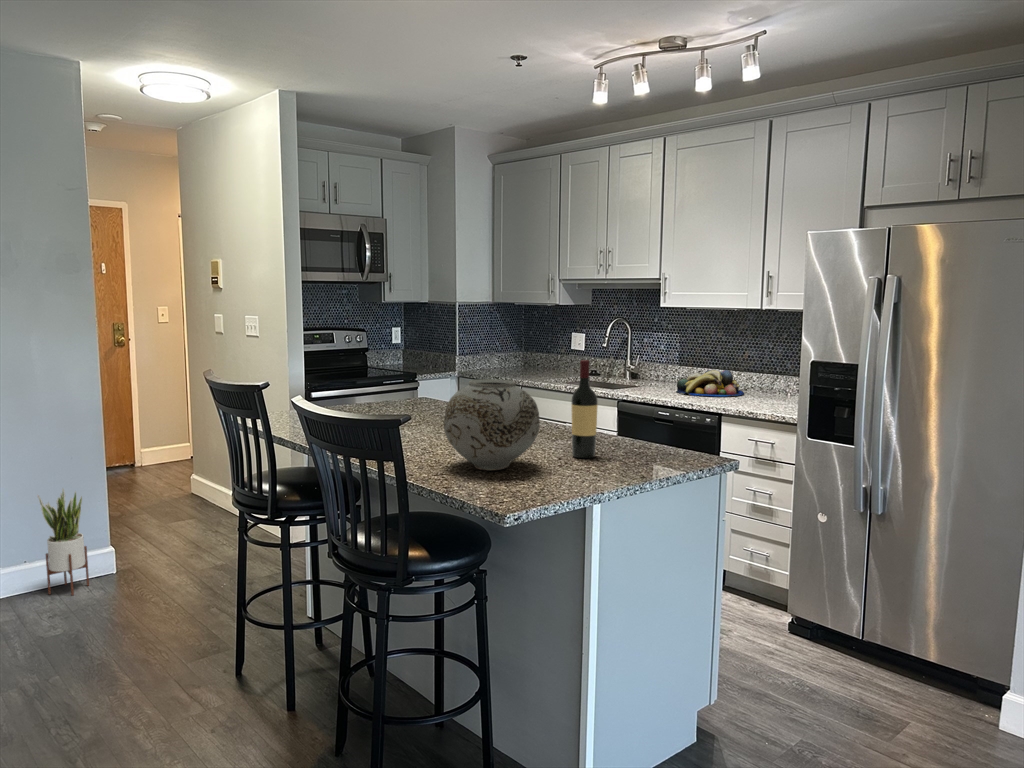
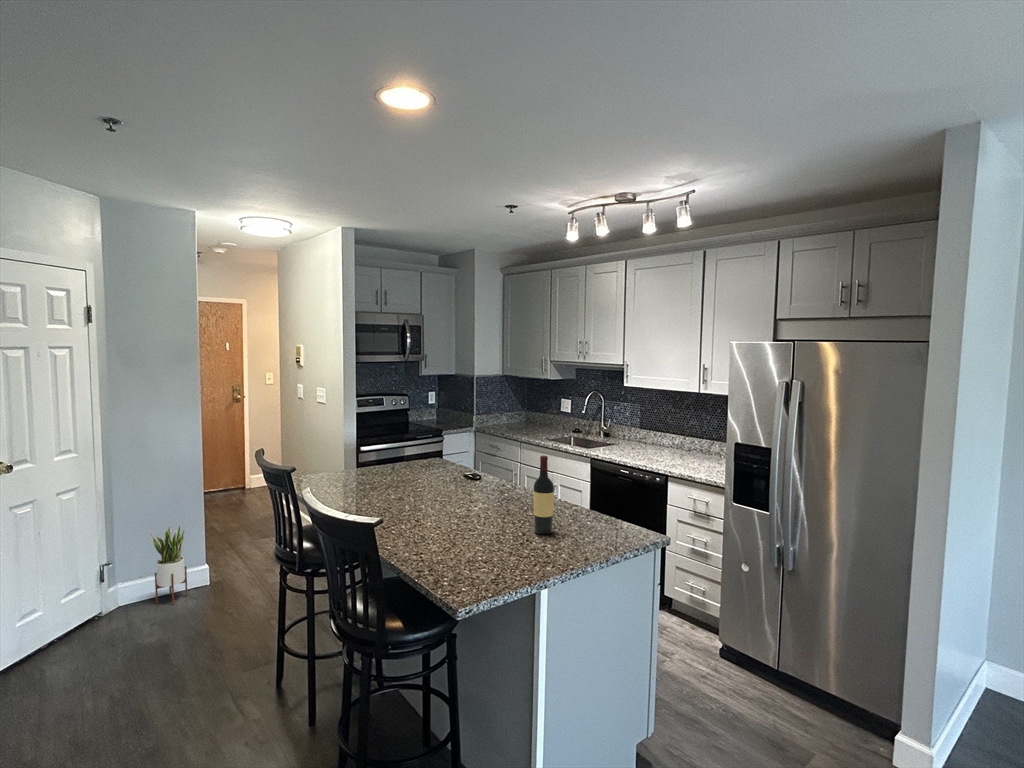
fruit bowl: present [676,370,744,397] -> none [635,435,688,458]
vase: present [444,379,540,471] -> none [427,473,504,550]

